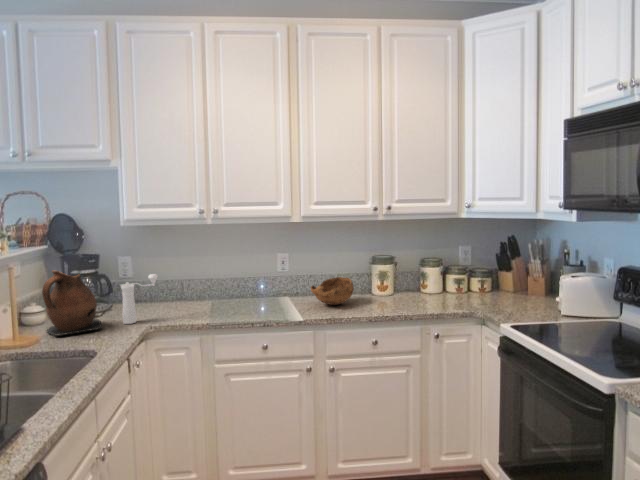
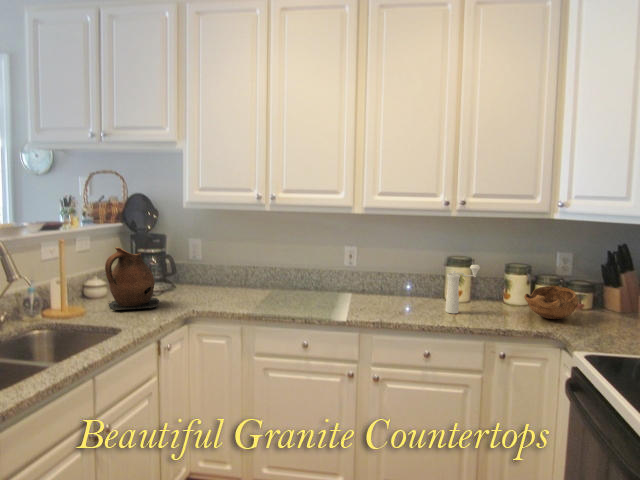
pepper mill: present [121,274,158,324] -> present [446,265,480,314]
wooden bowl: present [311,277,354,305] -> present [524,286,578,319]

